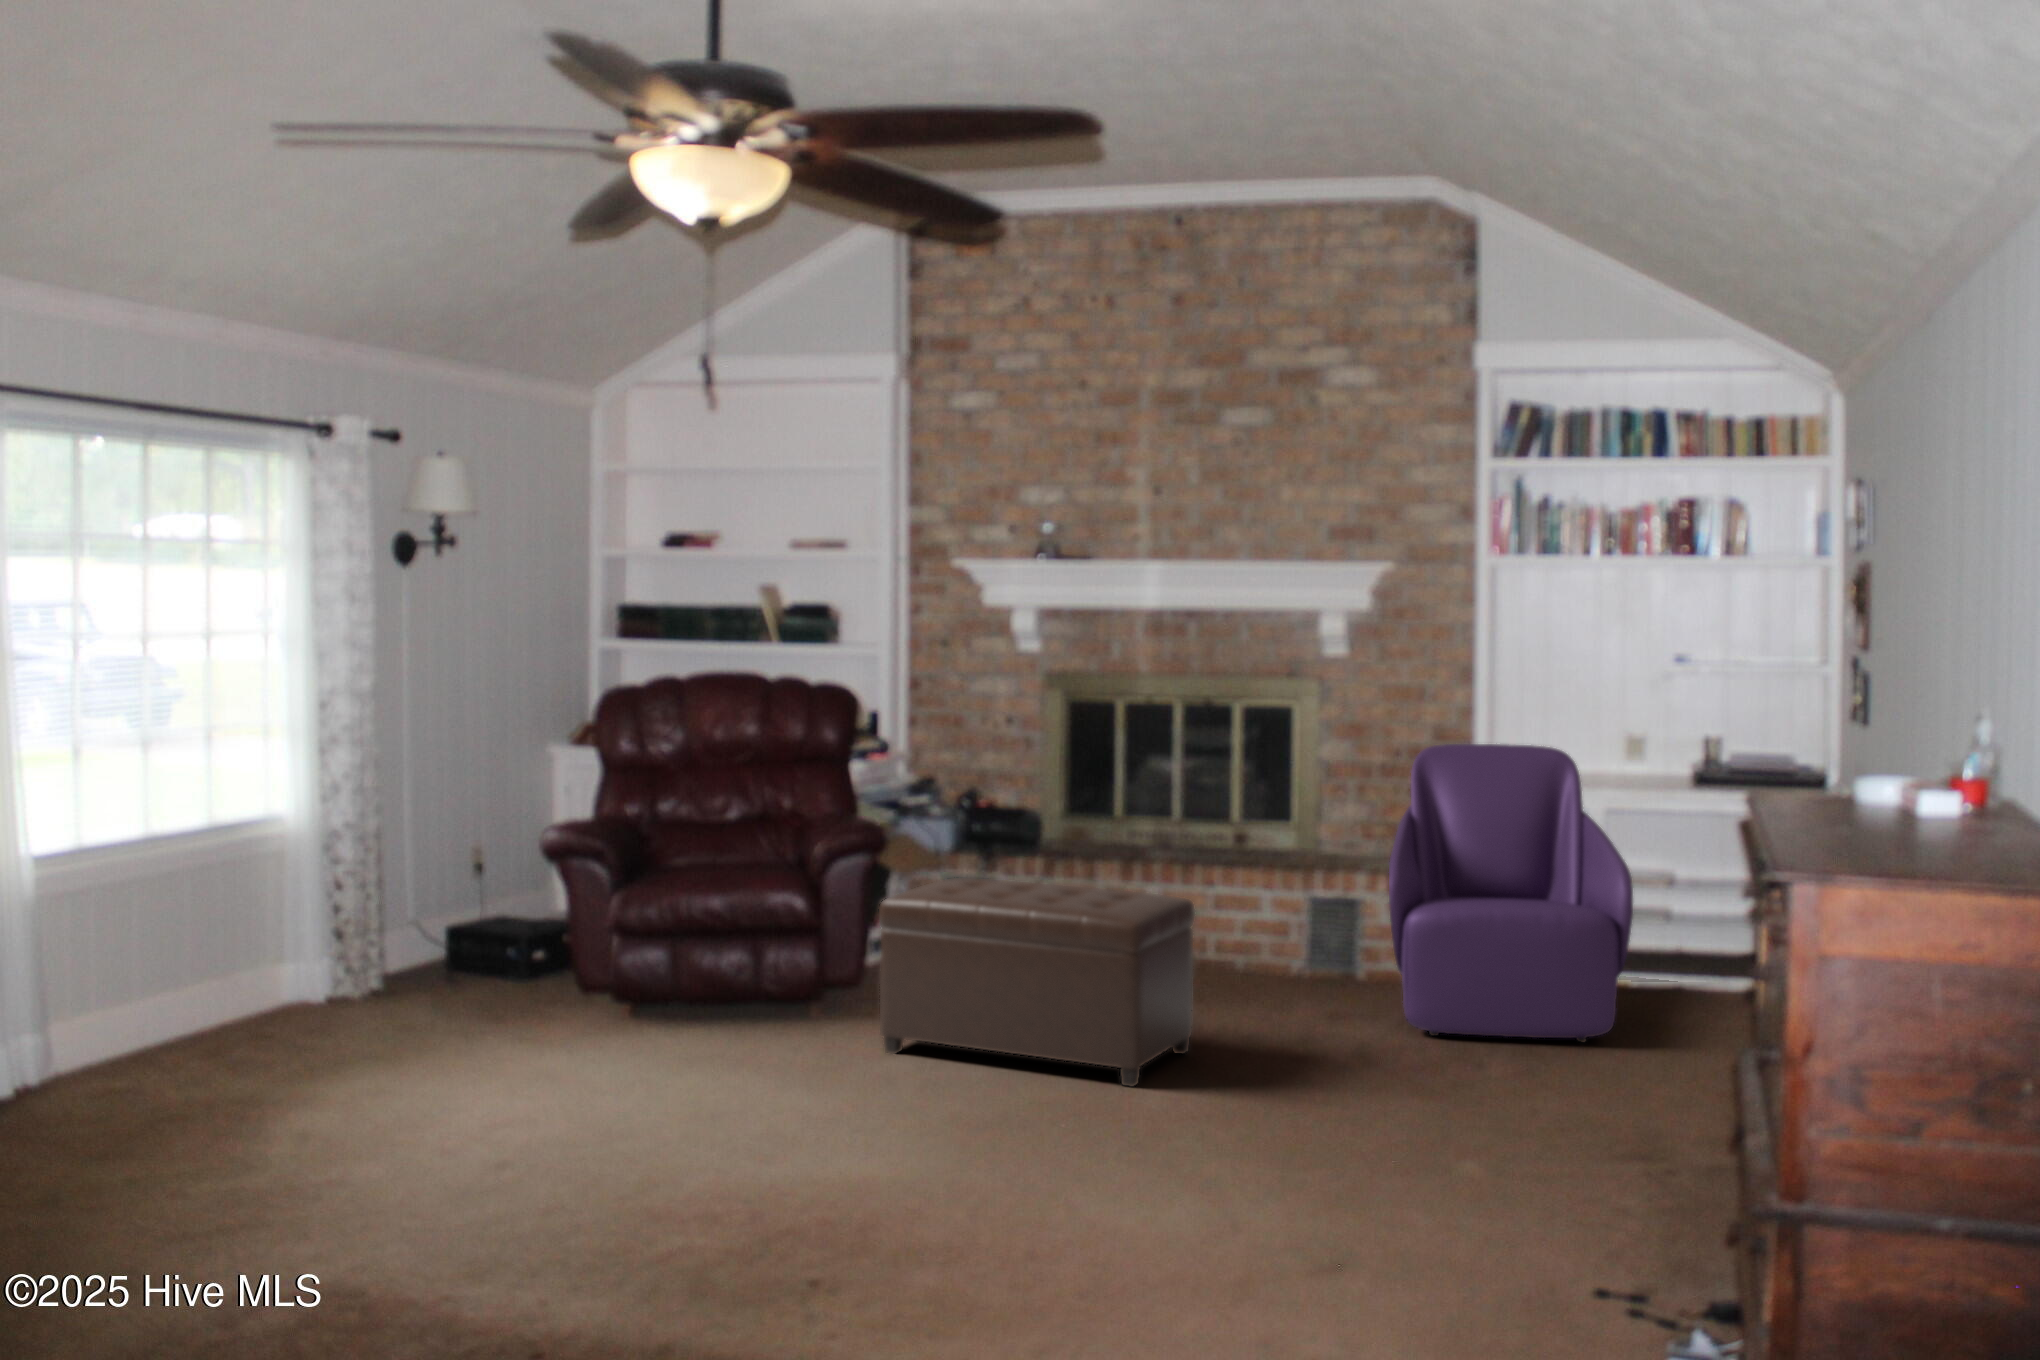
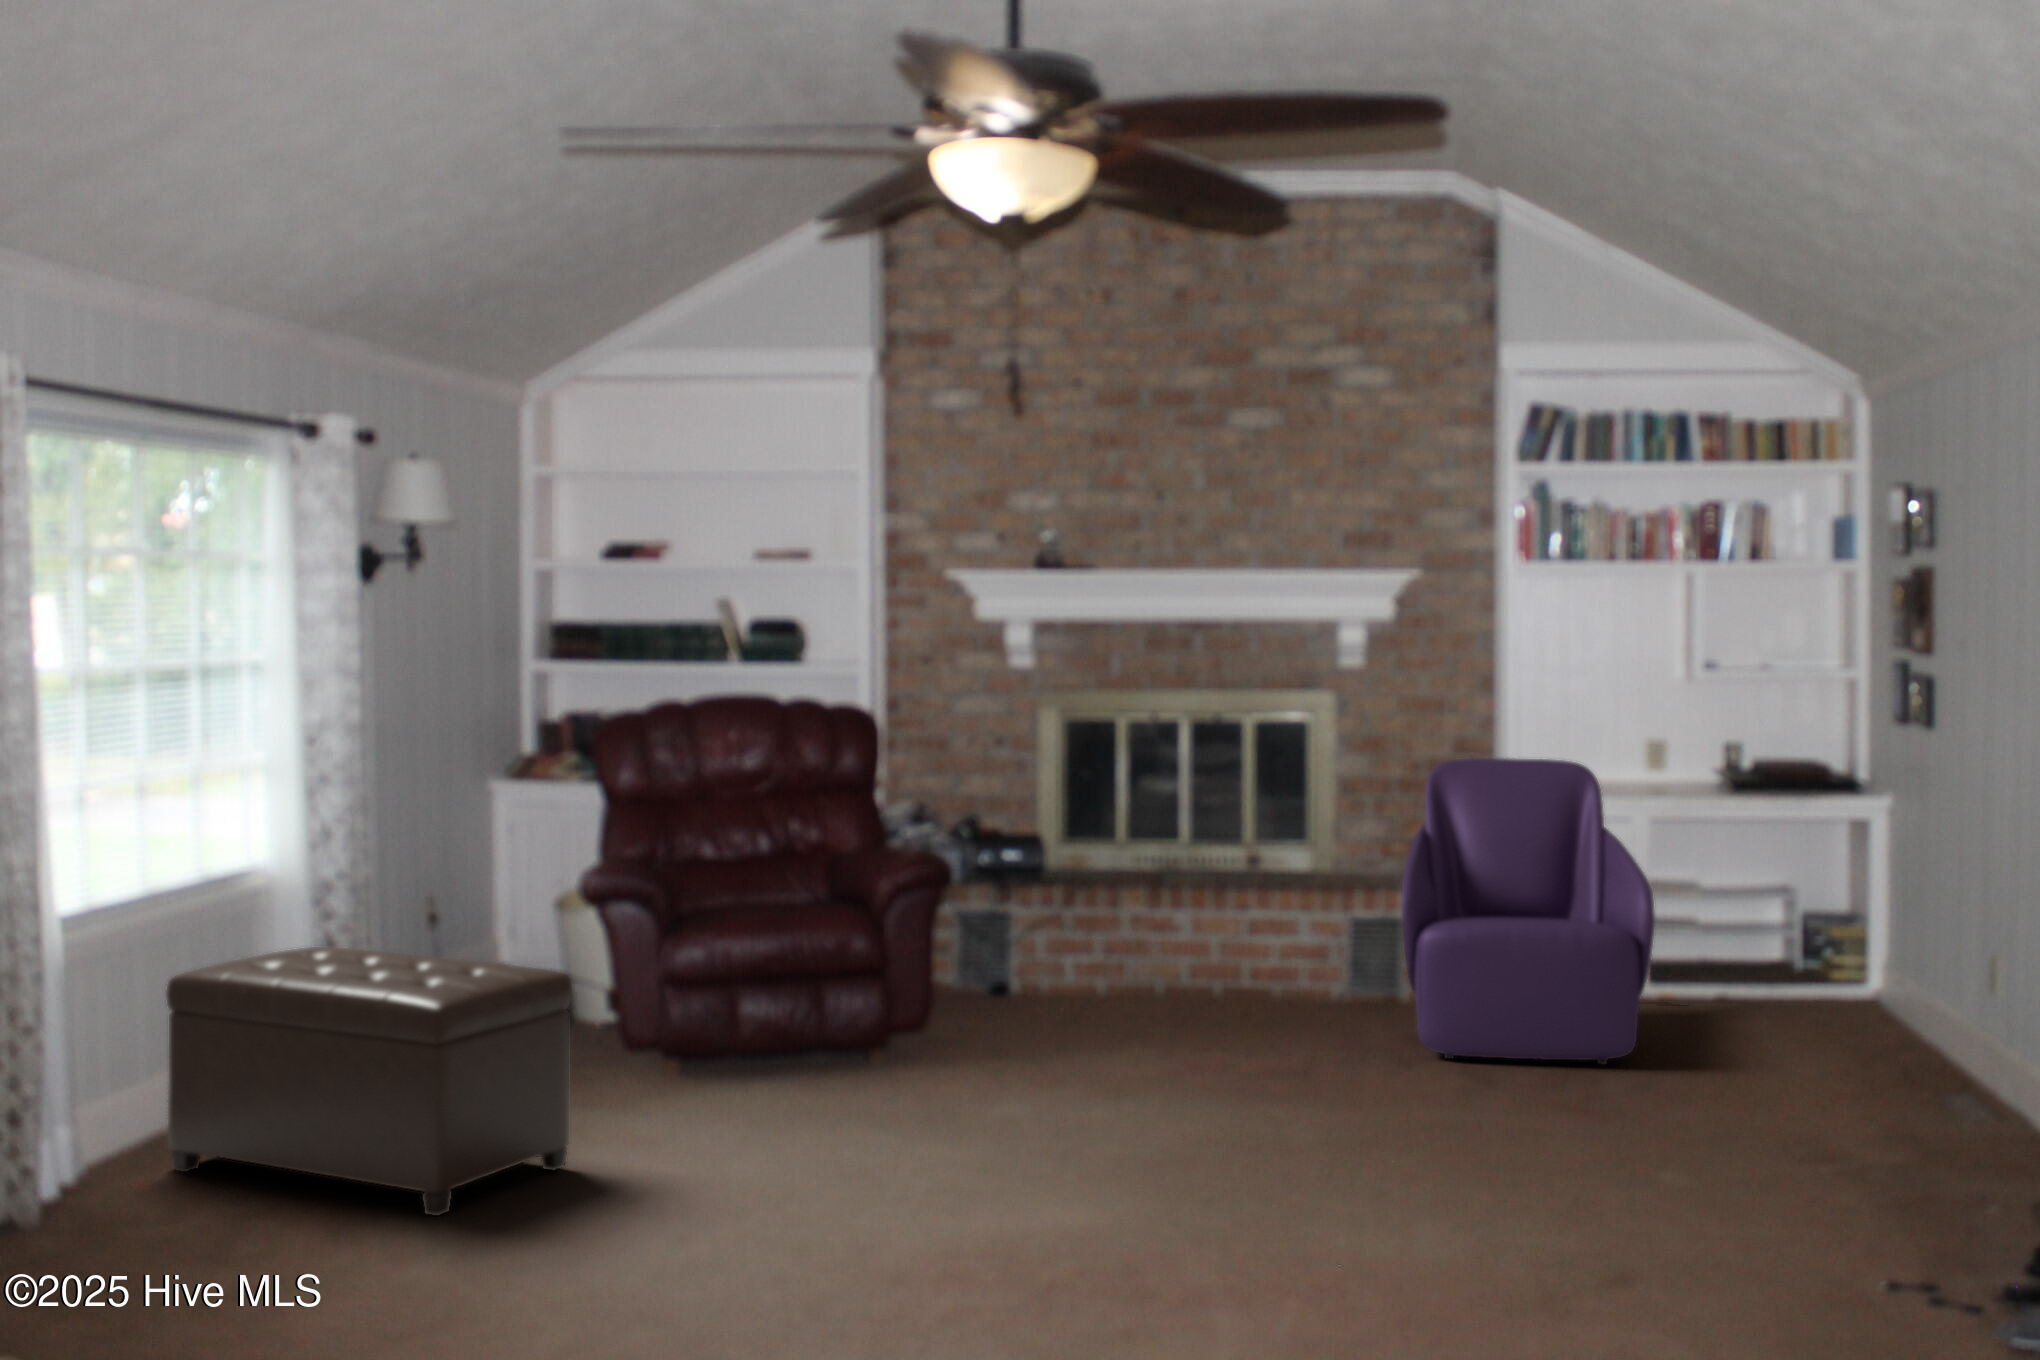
ottoman: present [879,878,1195,1086] -> present [166,947,572,1216]

